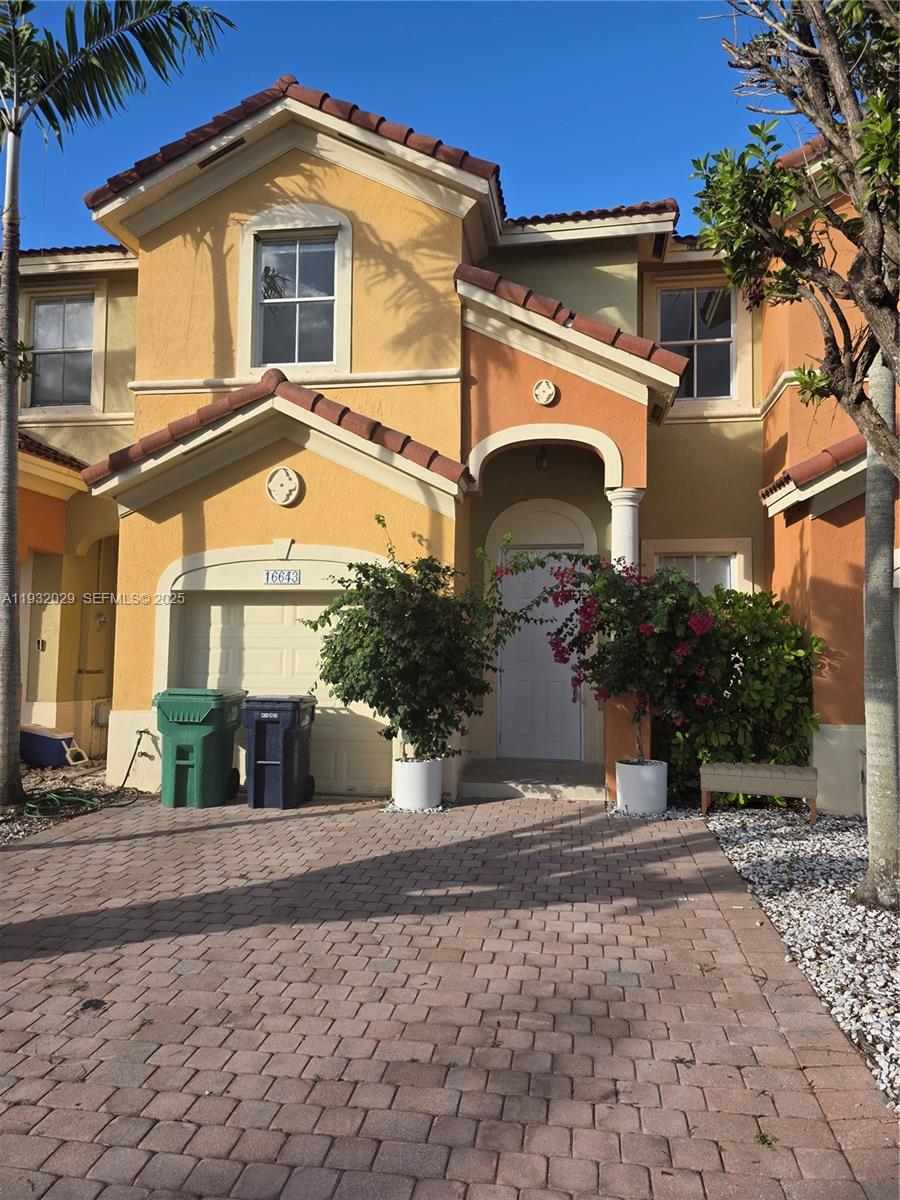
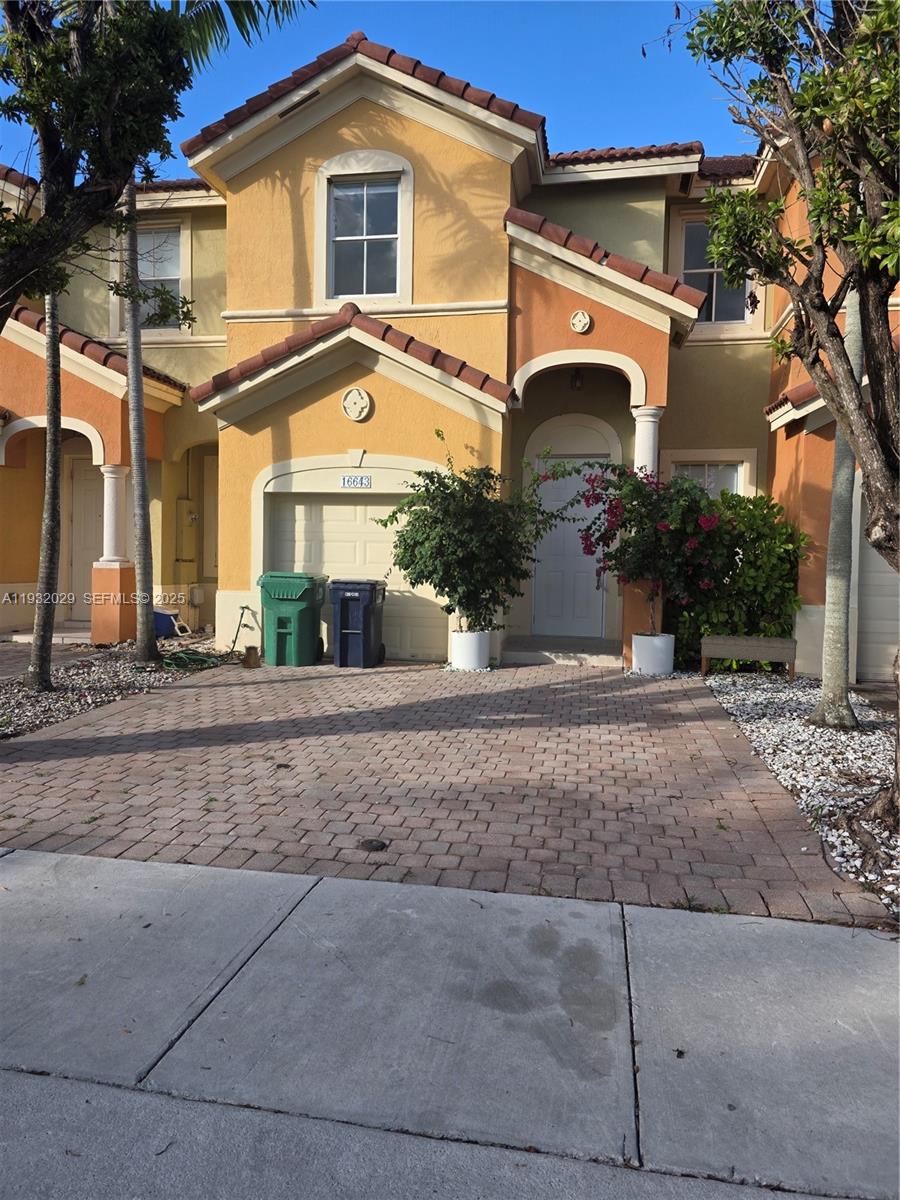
watering can: none [109,780,162,810] -> present [227,646,265,668]

